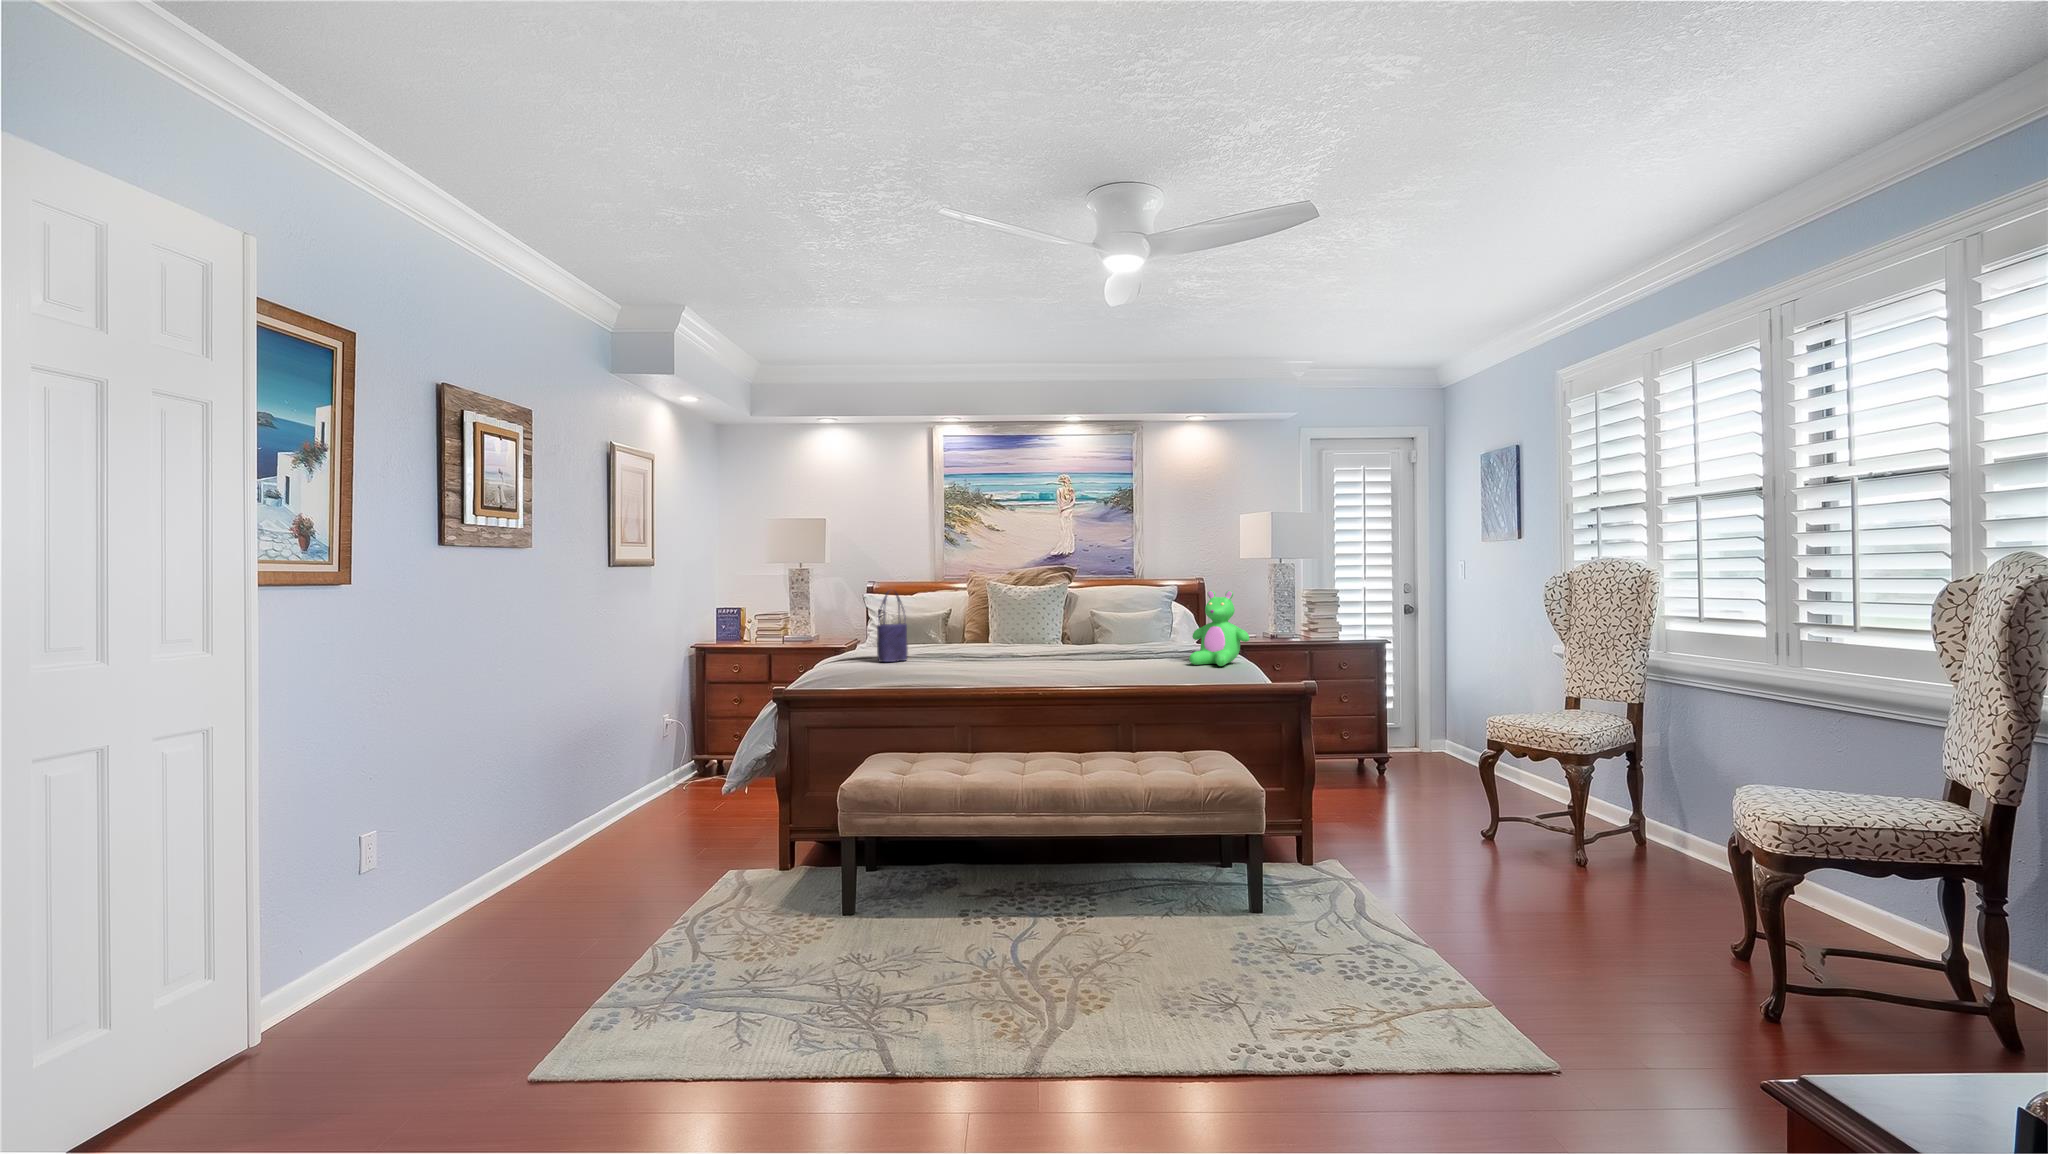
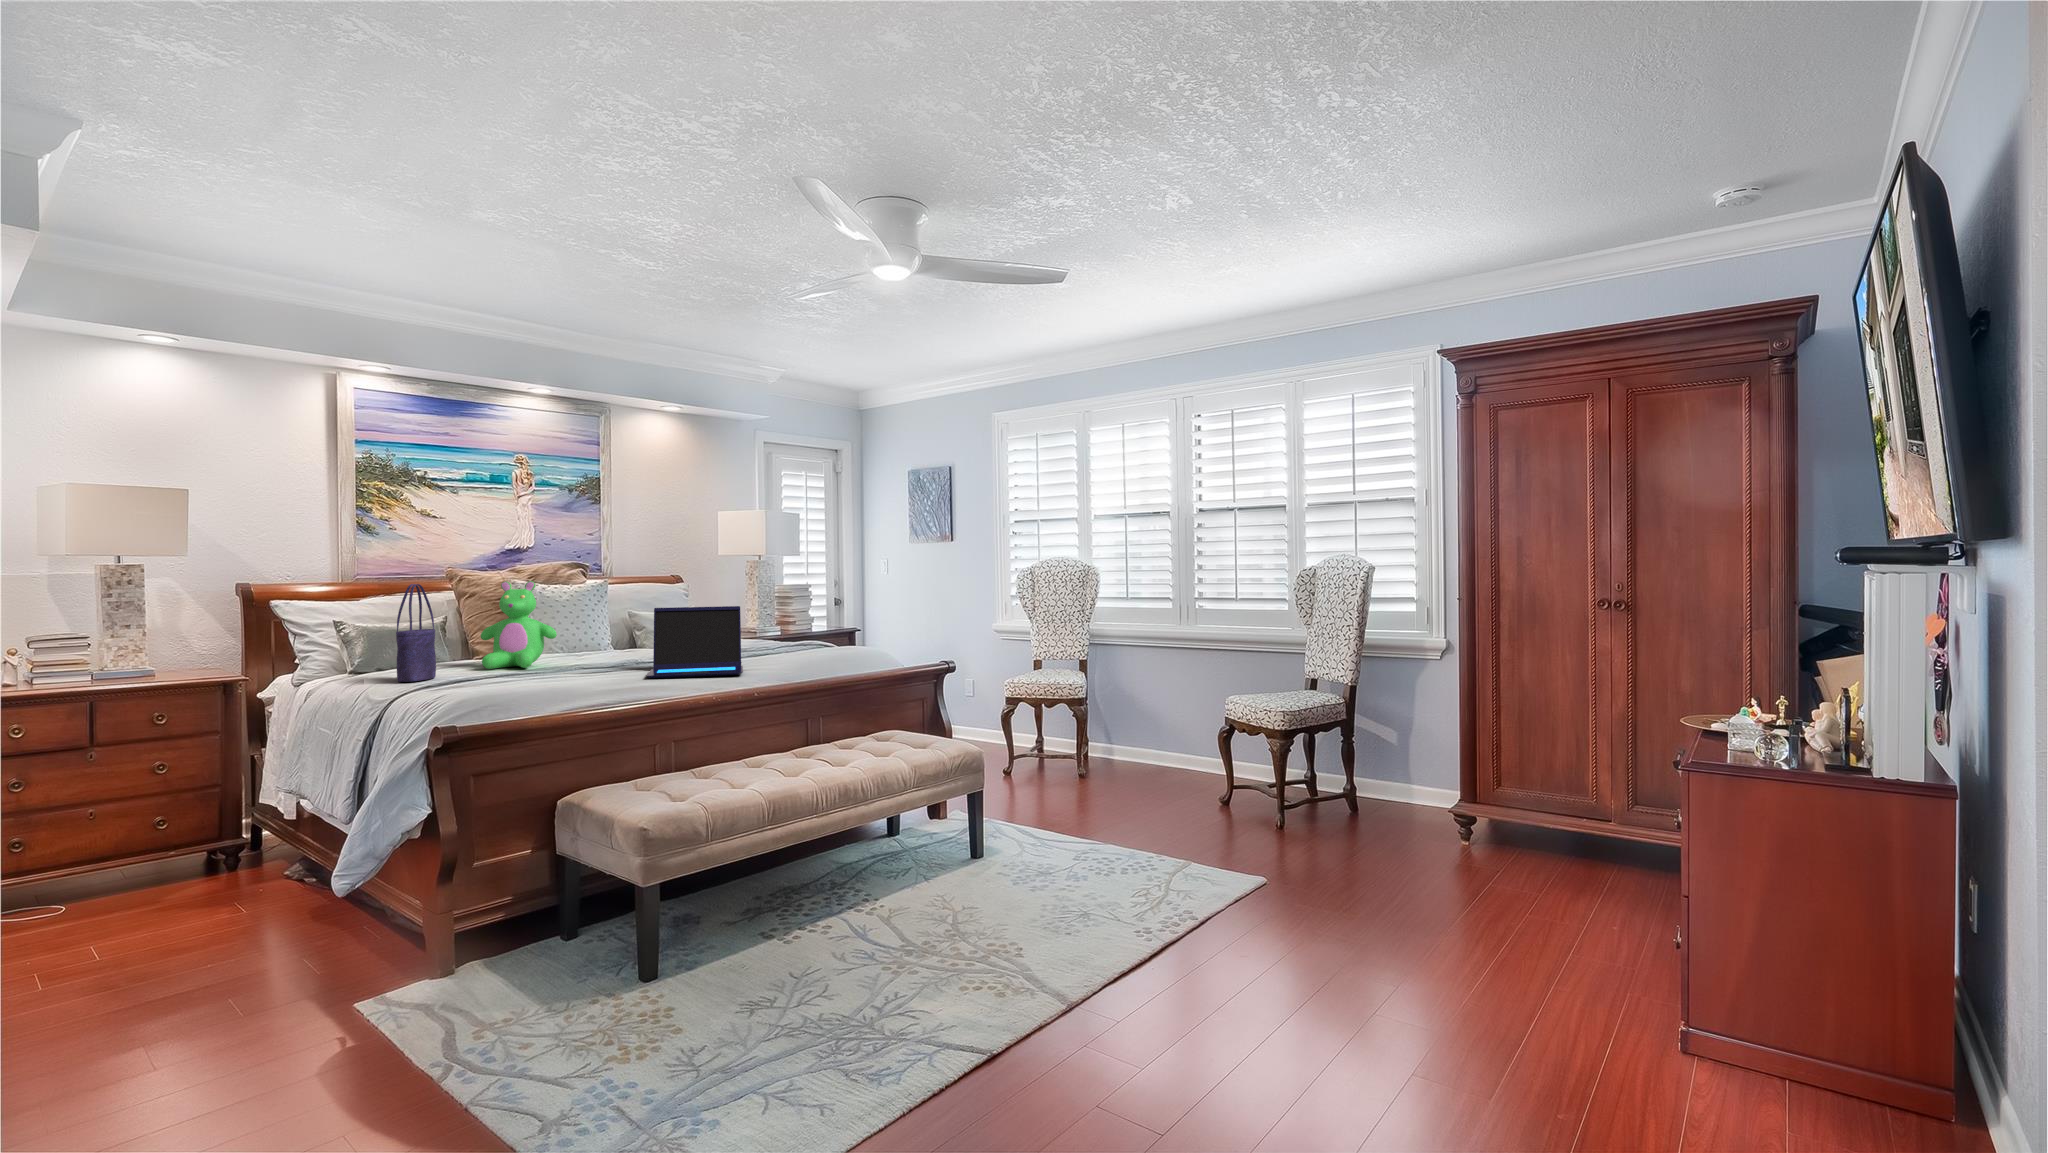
teddy bear: present [1189,590,1250,666] -> present [481,581,557,669]
laptop: none [1021,613,1124,678] -> present [646,606,743,678]

